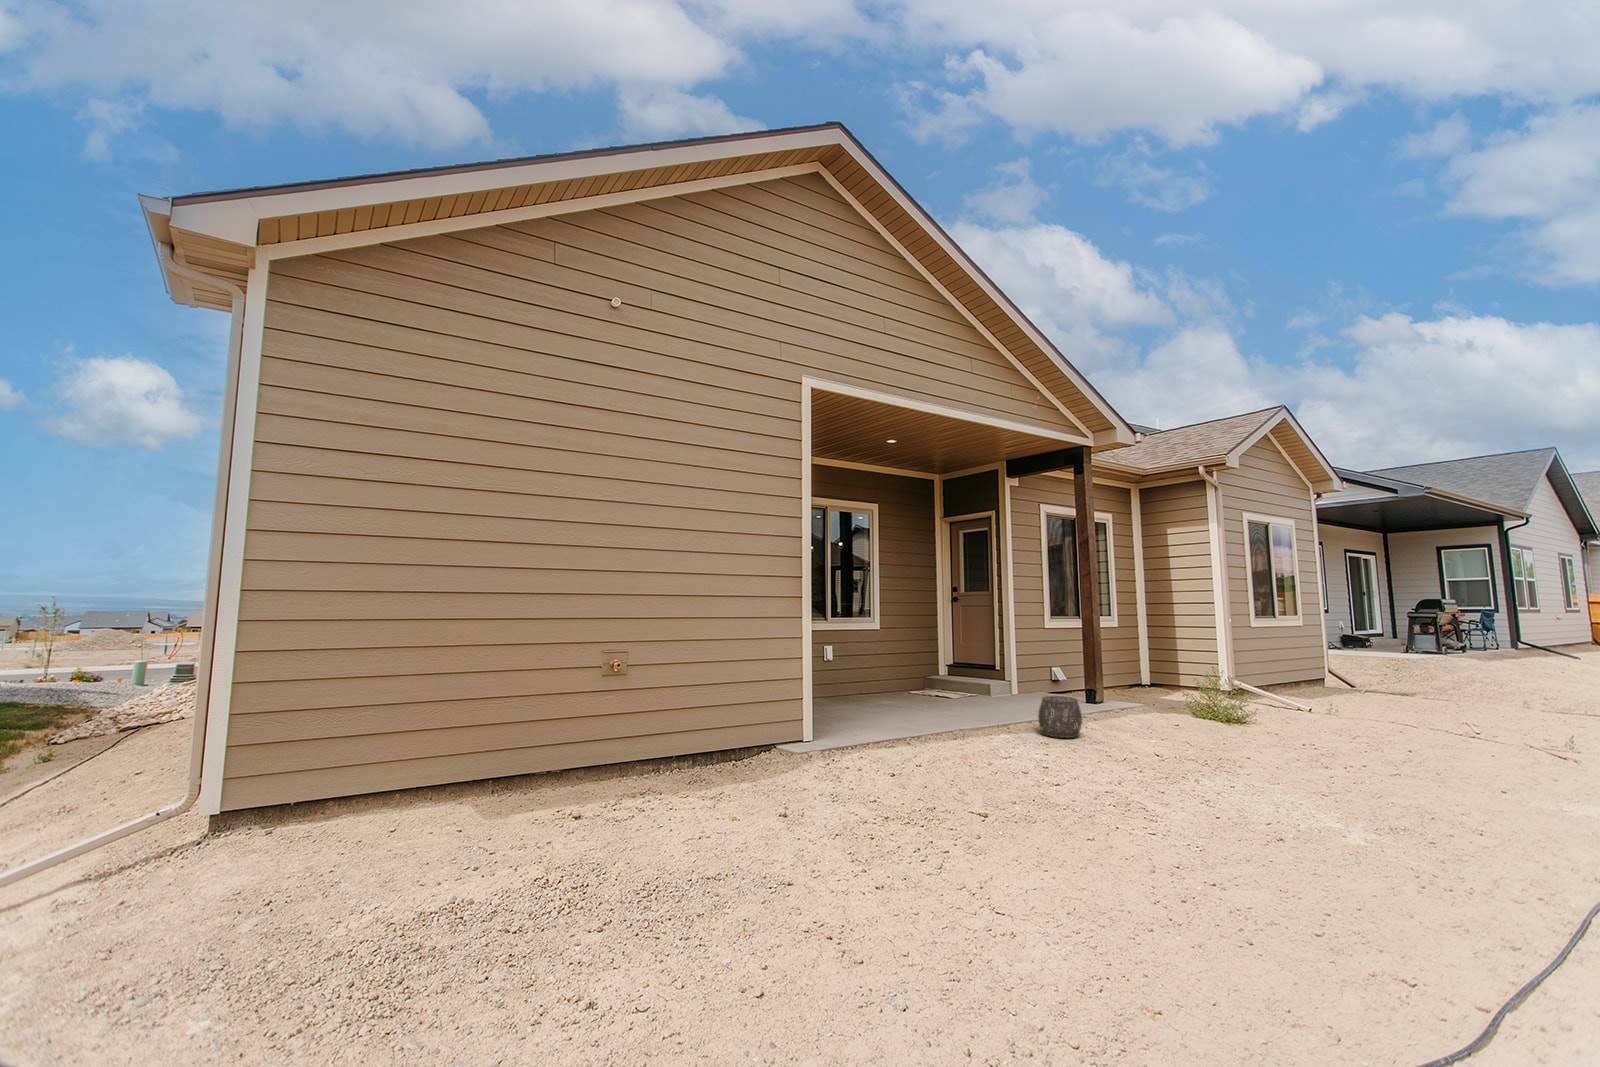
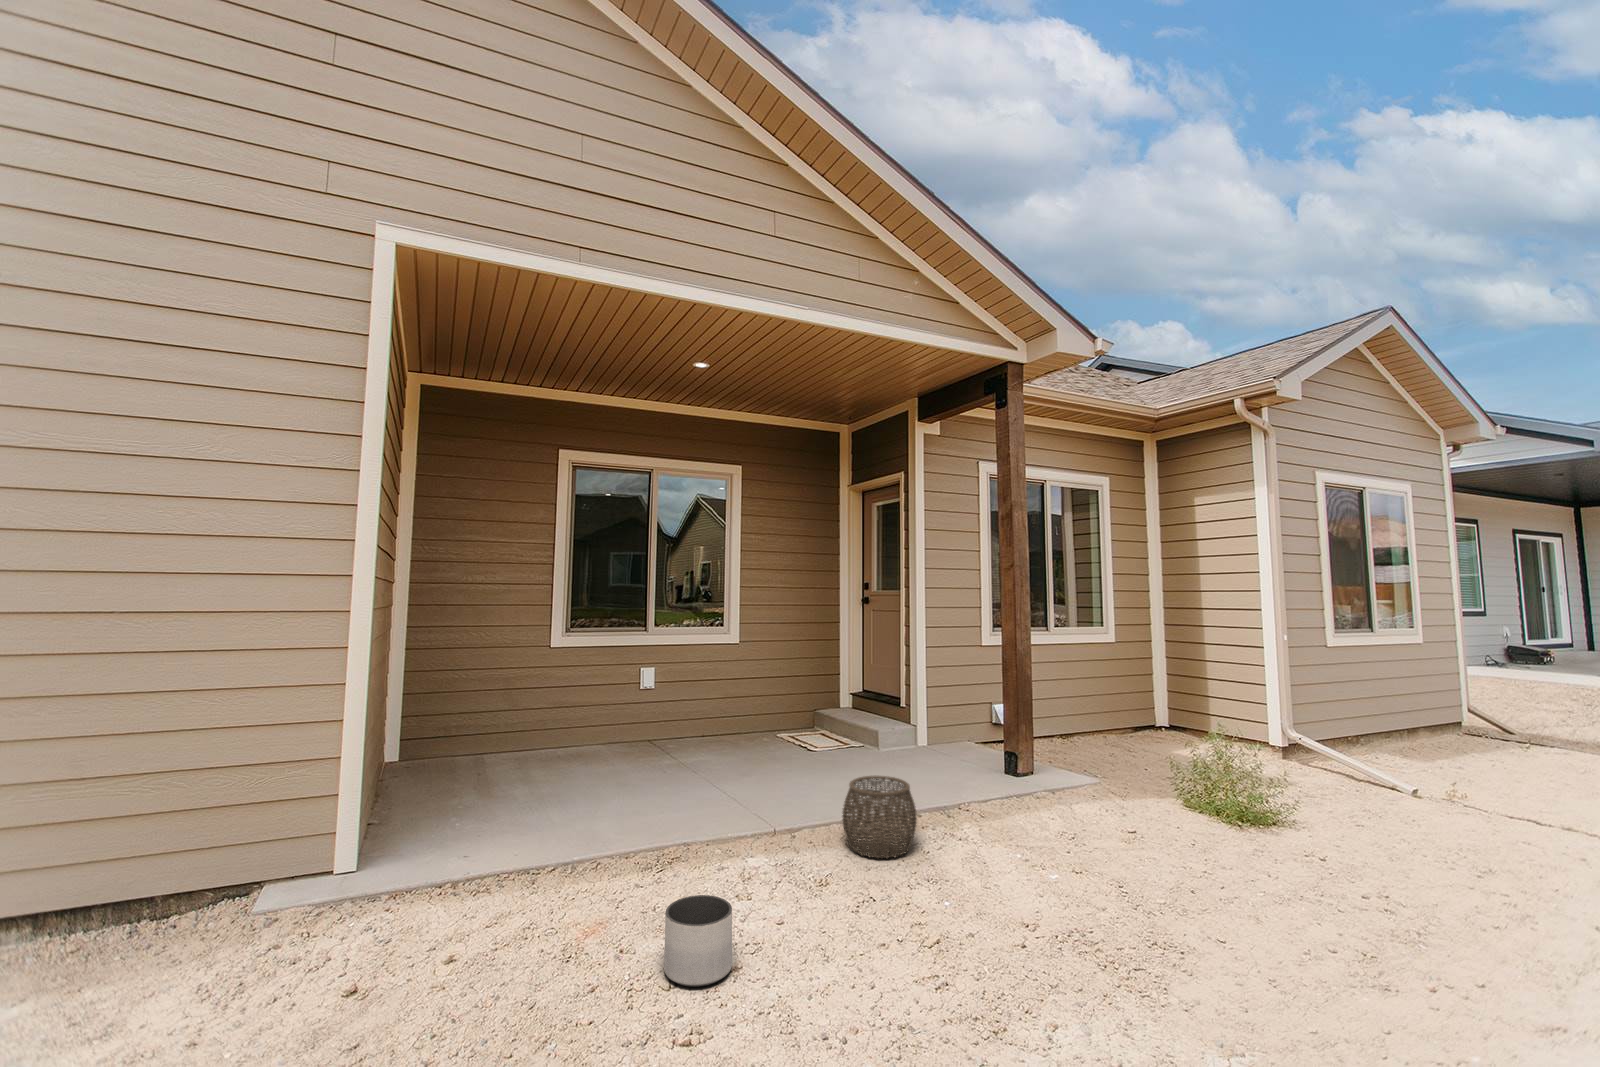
planter: none [1018,740,1053,777] -> present [664,895,732,987]

